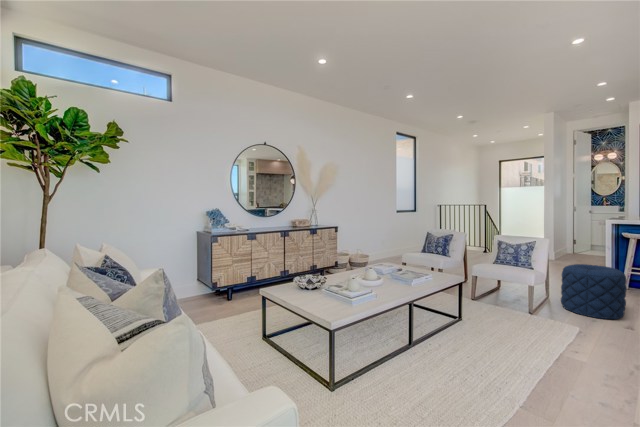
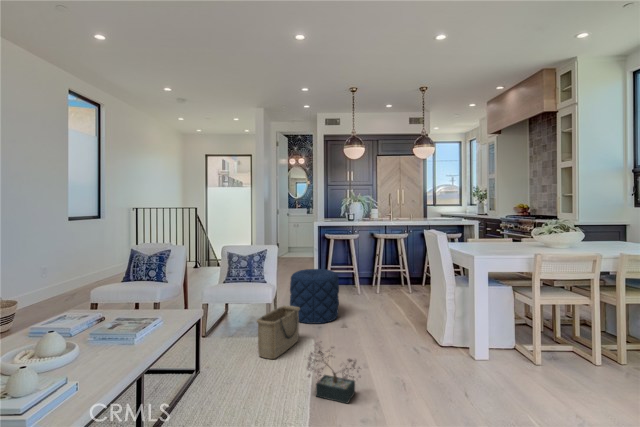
basket: none [513,290,563,330] -> present [257,306,300,359]
decorative plant: none [546,322,616,383] -> present [307,343,361,403]

